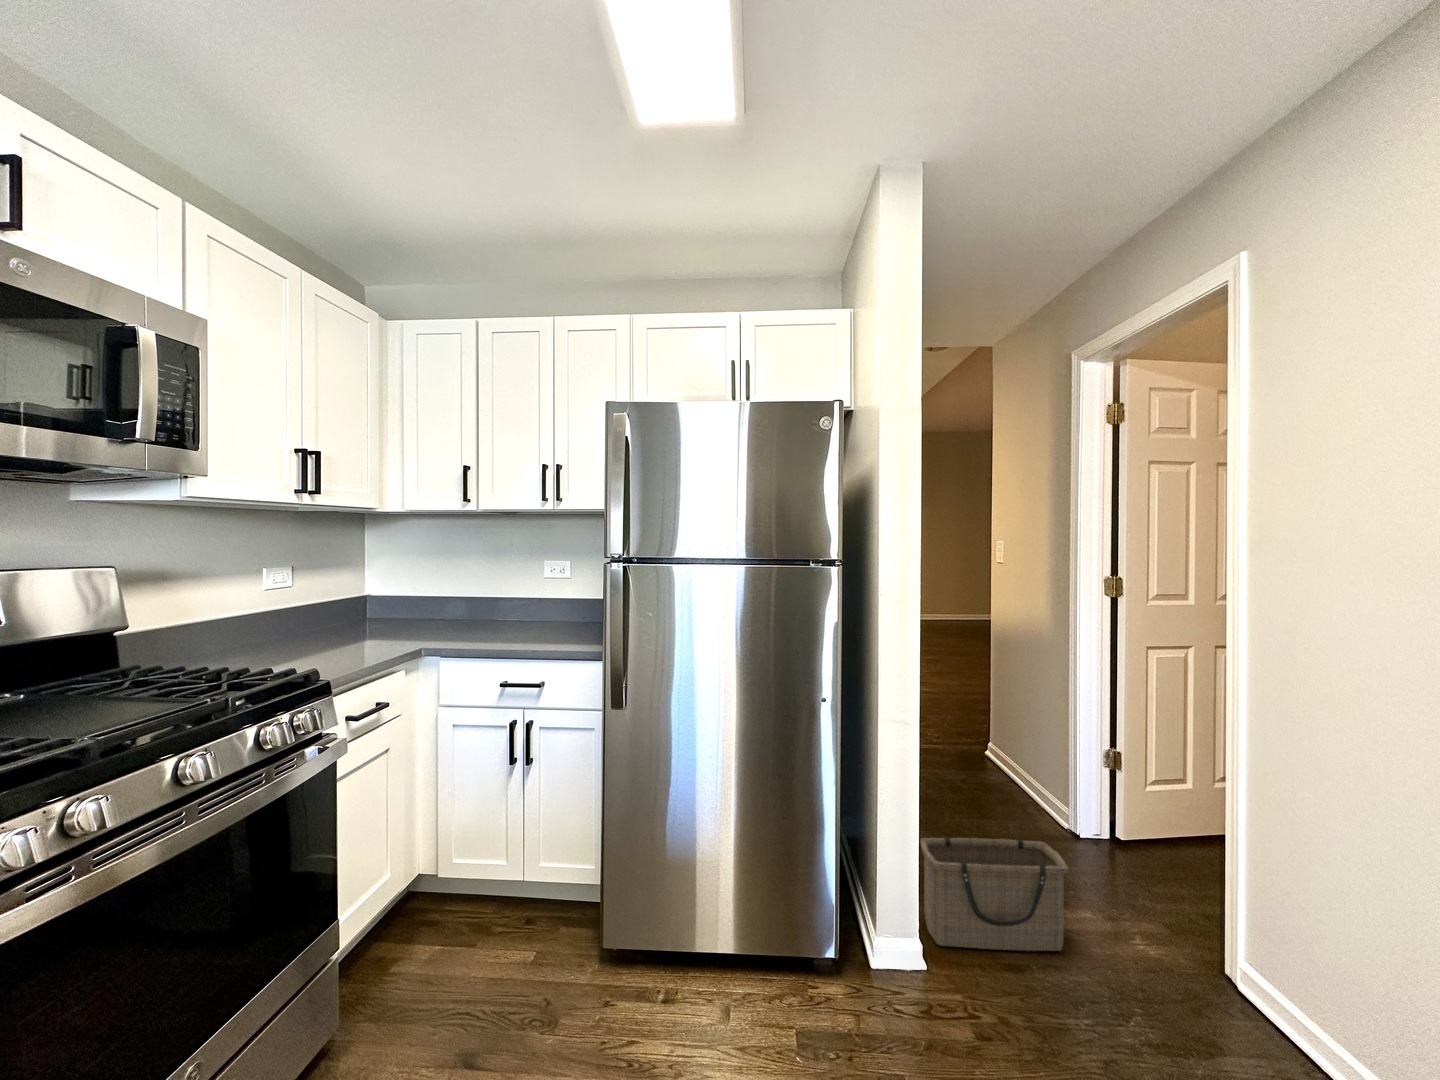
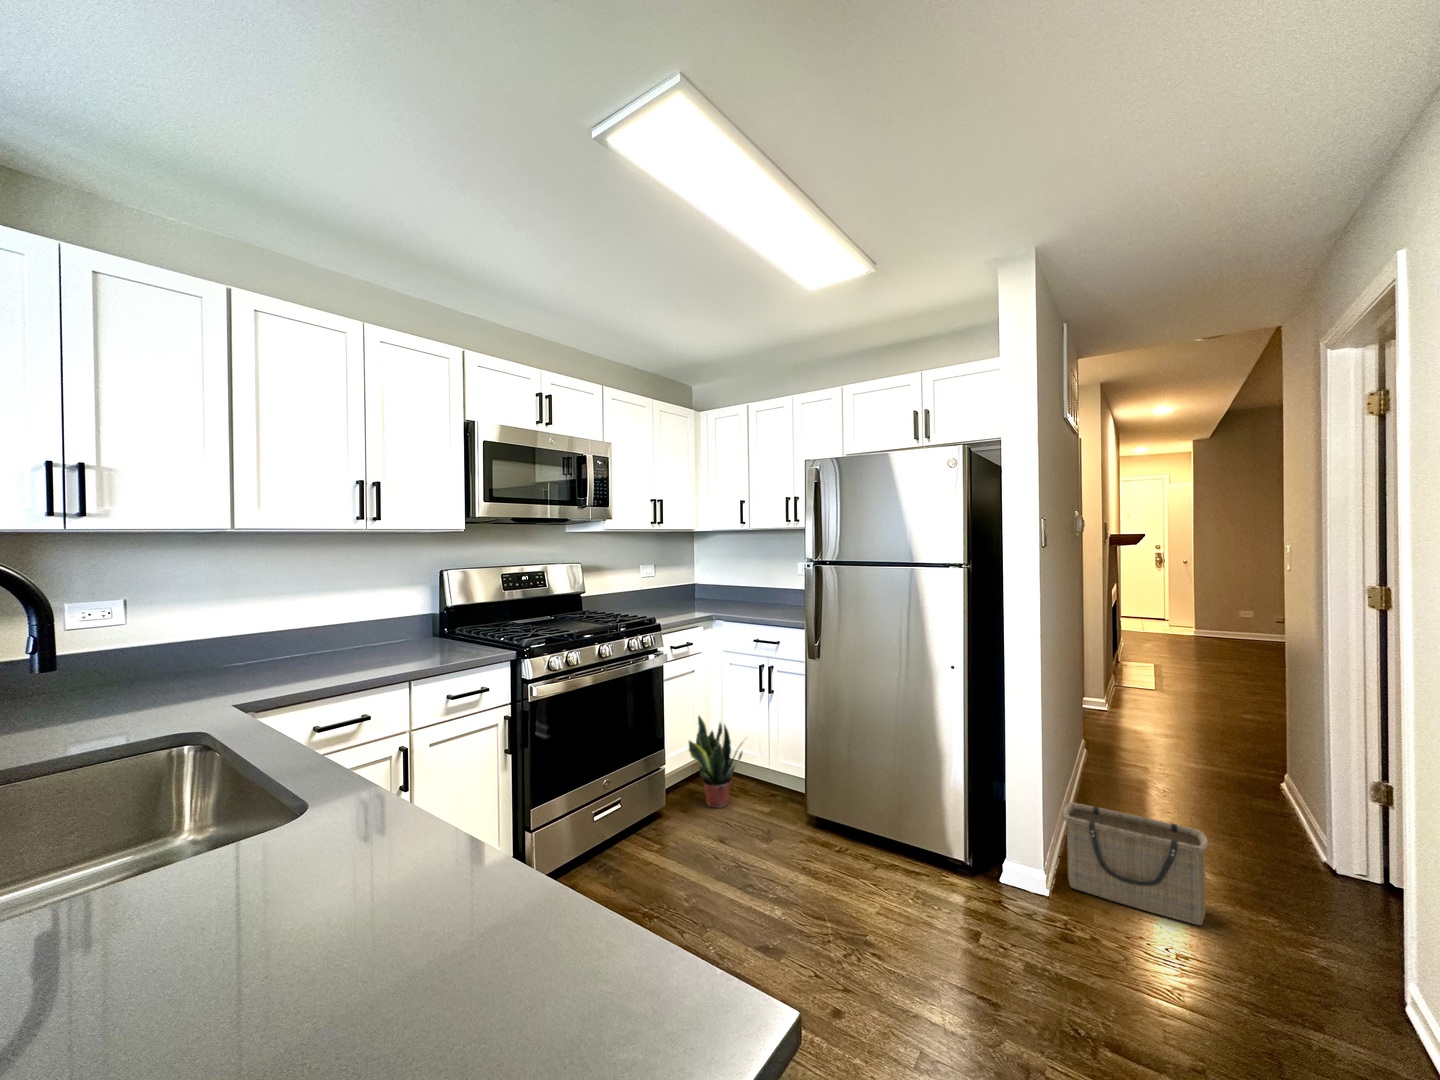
potted plant: none [388,826,492,983] -> present [689,716,742,808]

